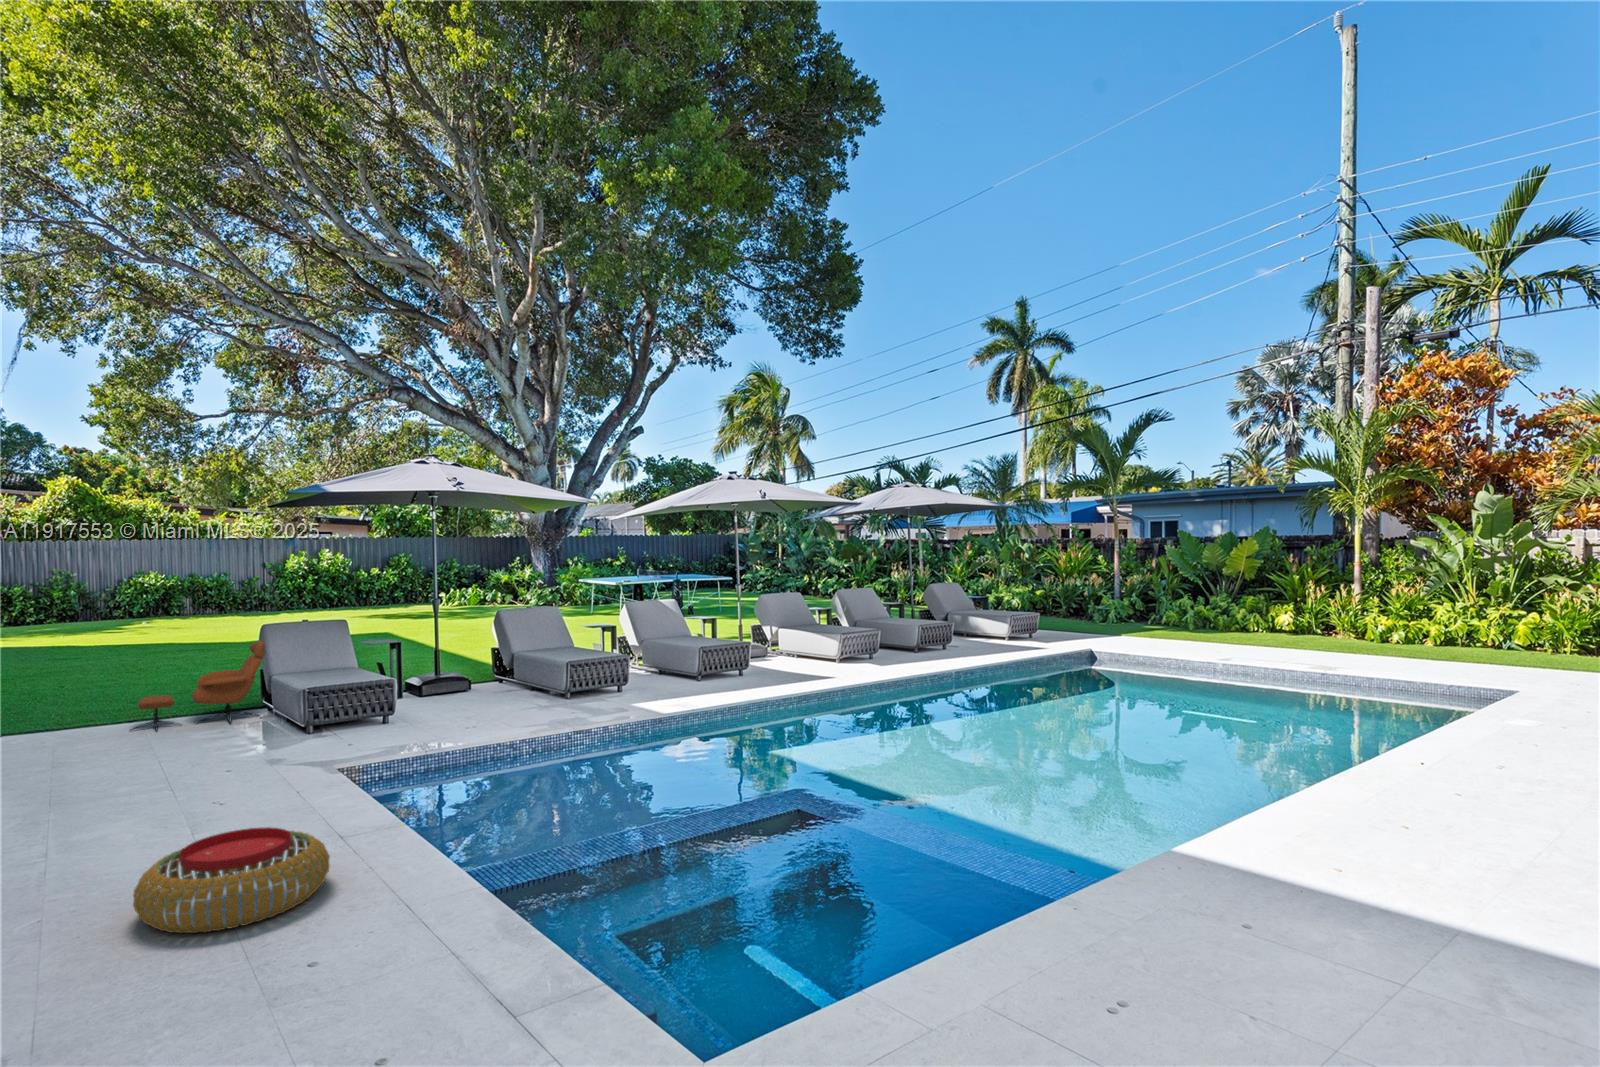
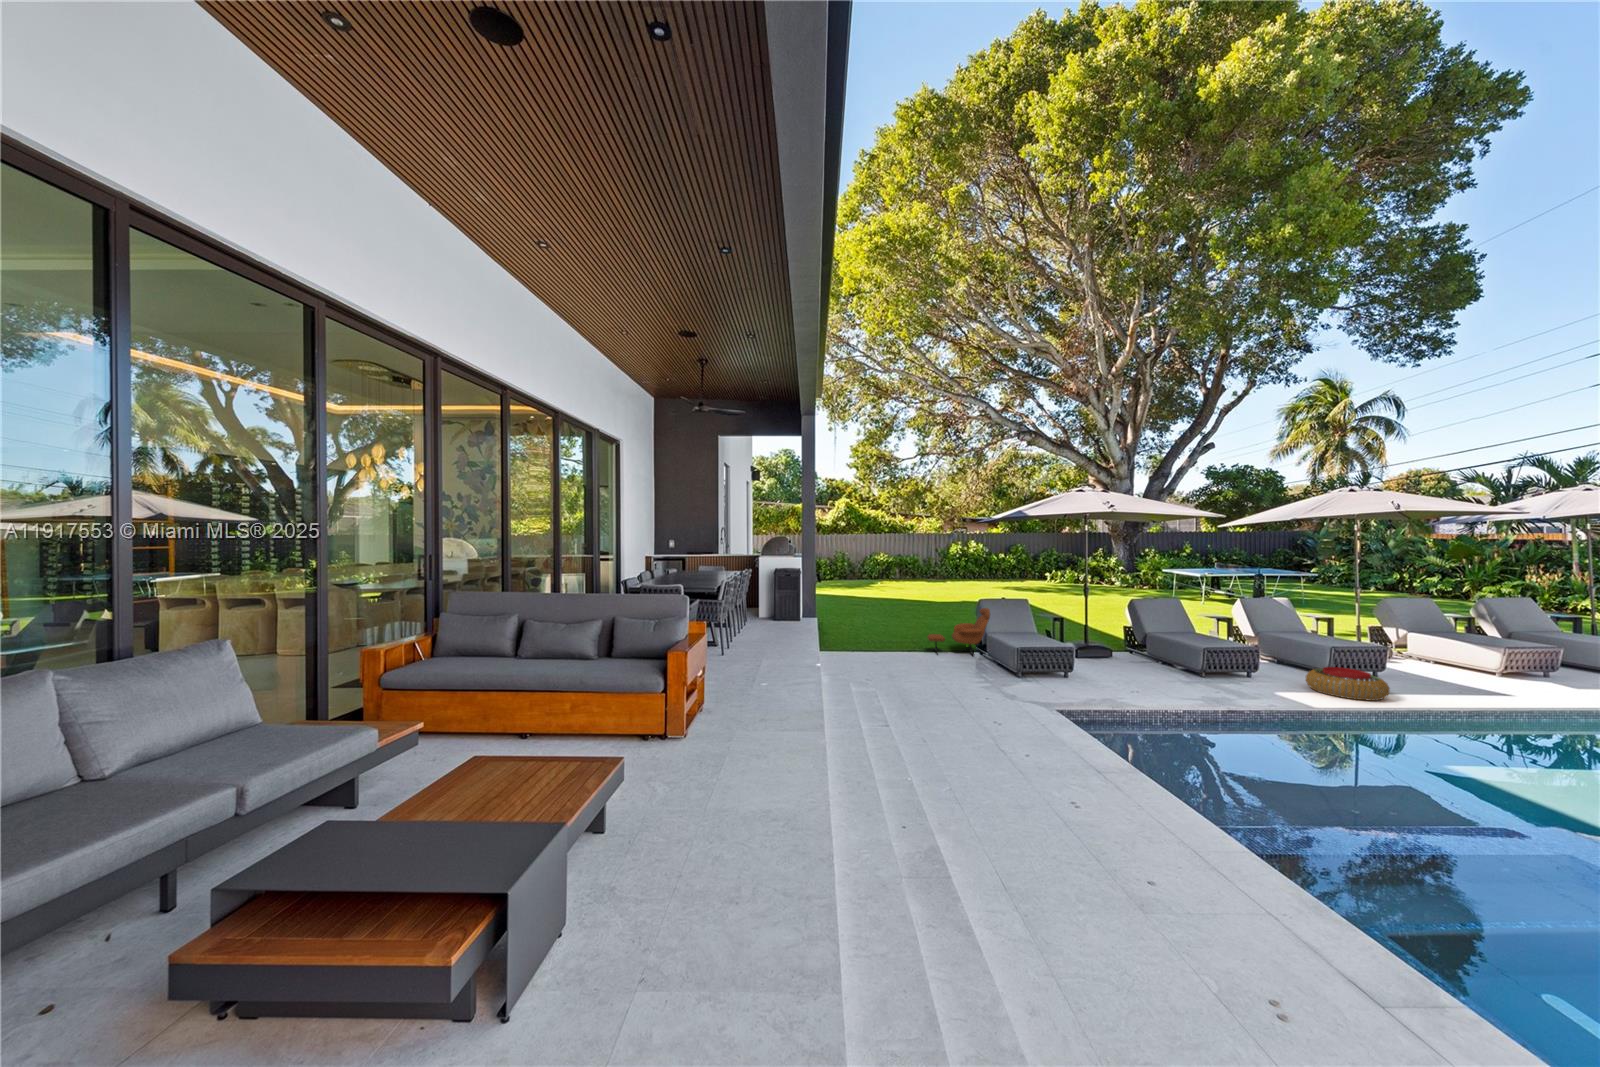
pouf: present [133,827,330,933] -> present [1306,667,1390,701]

